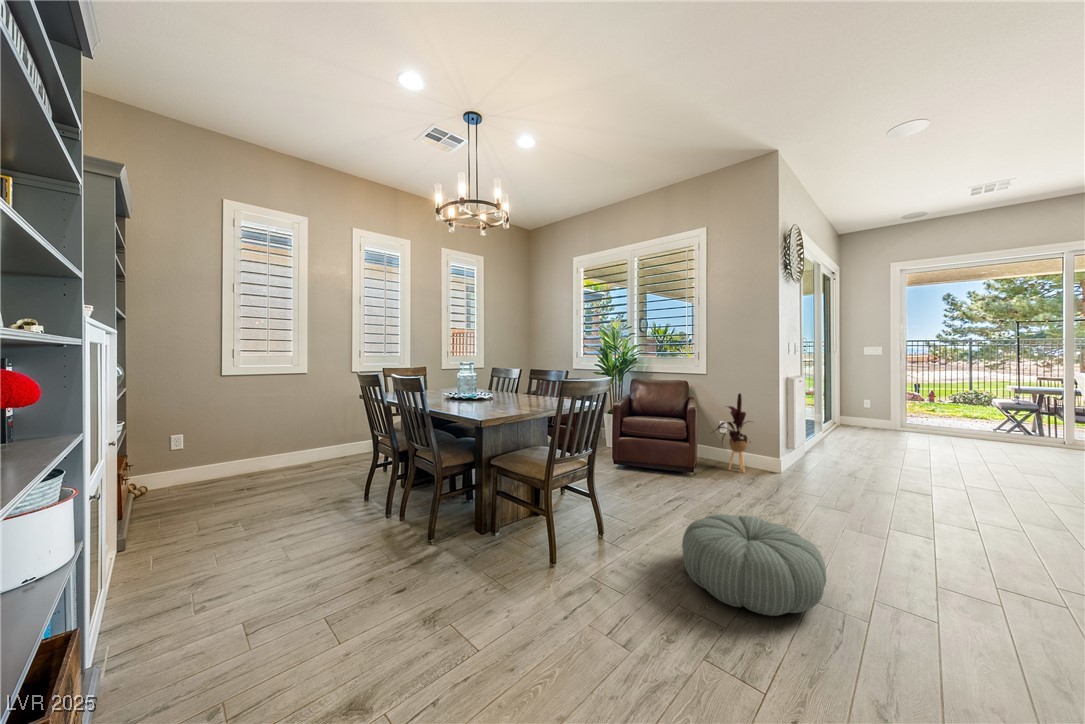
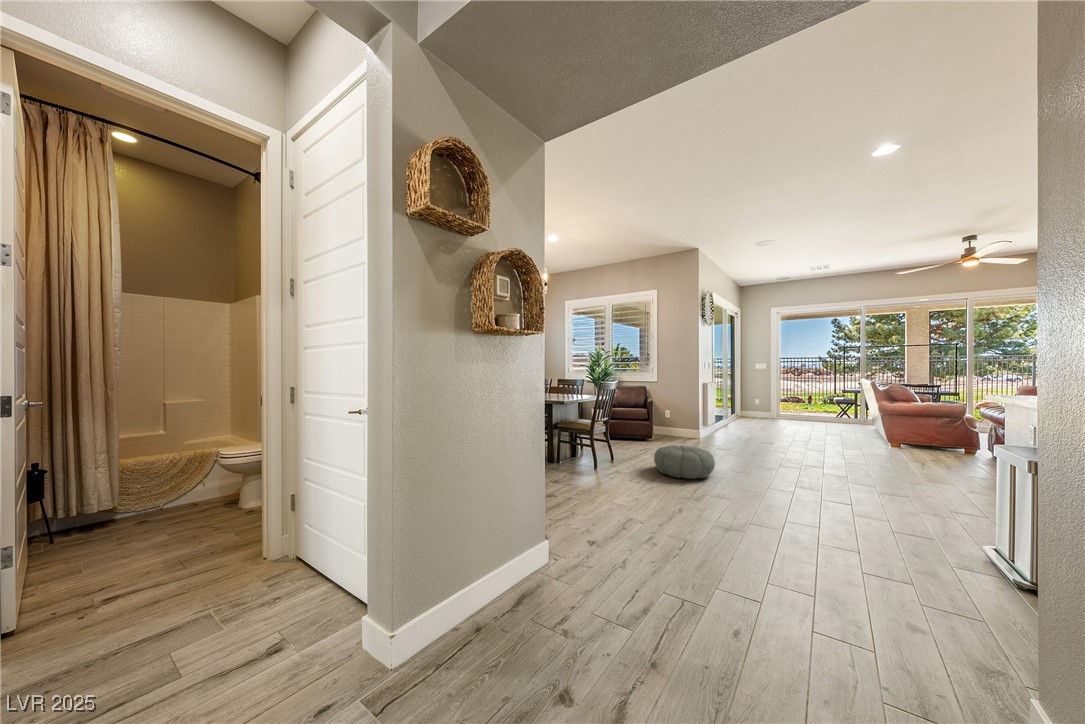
house plant: present [715,393,751,472] -> none [661,392,686,439]

